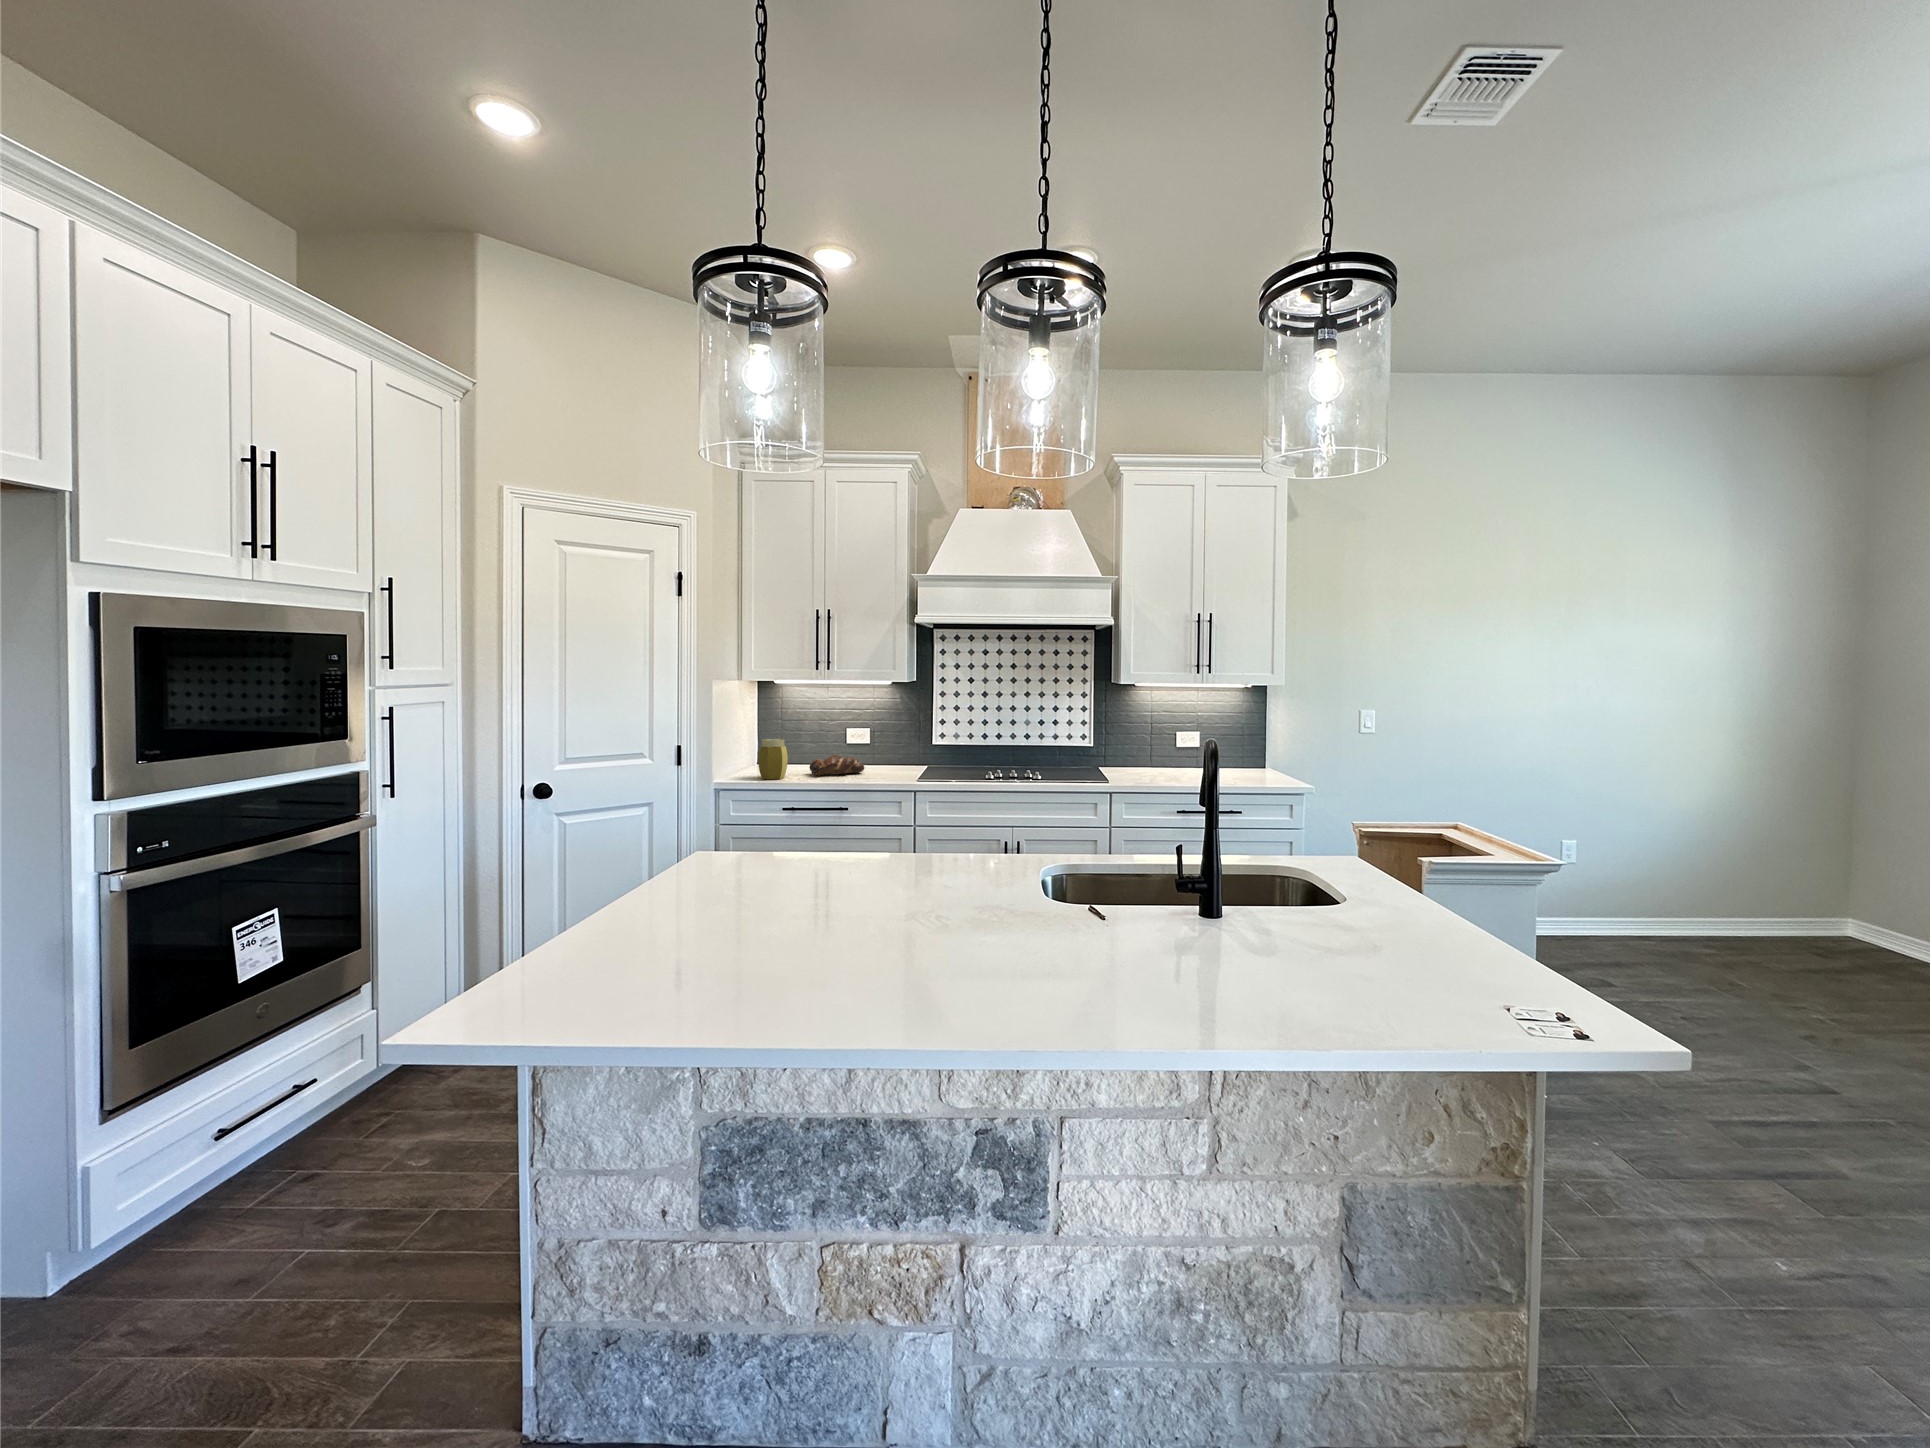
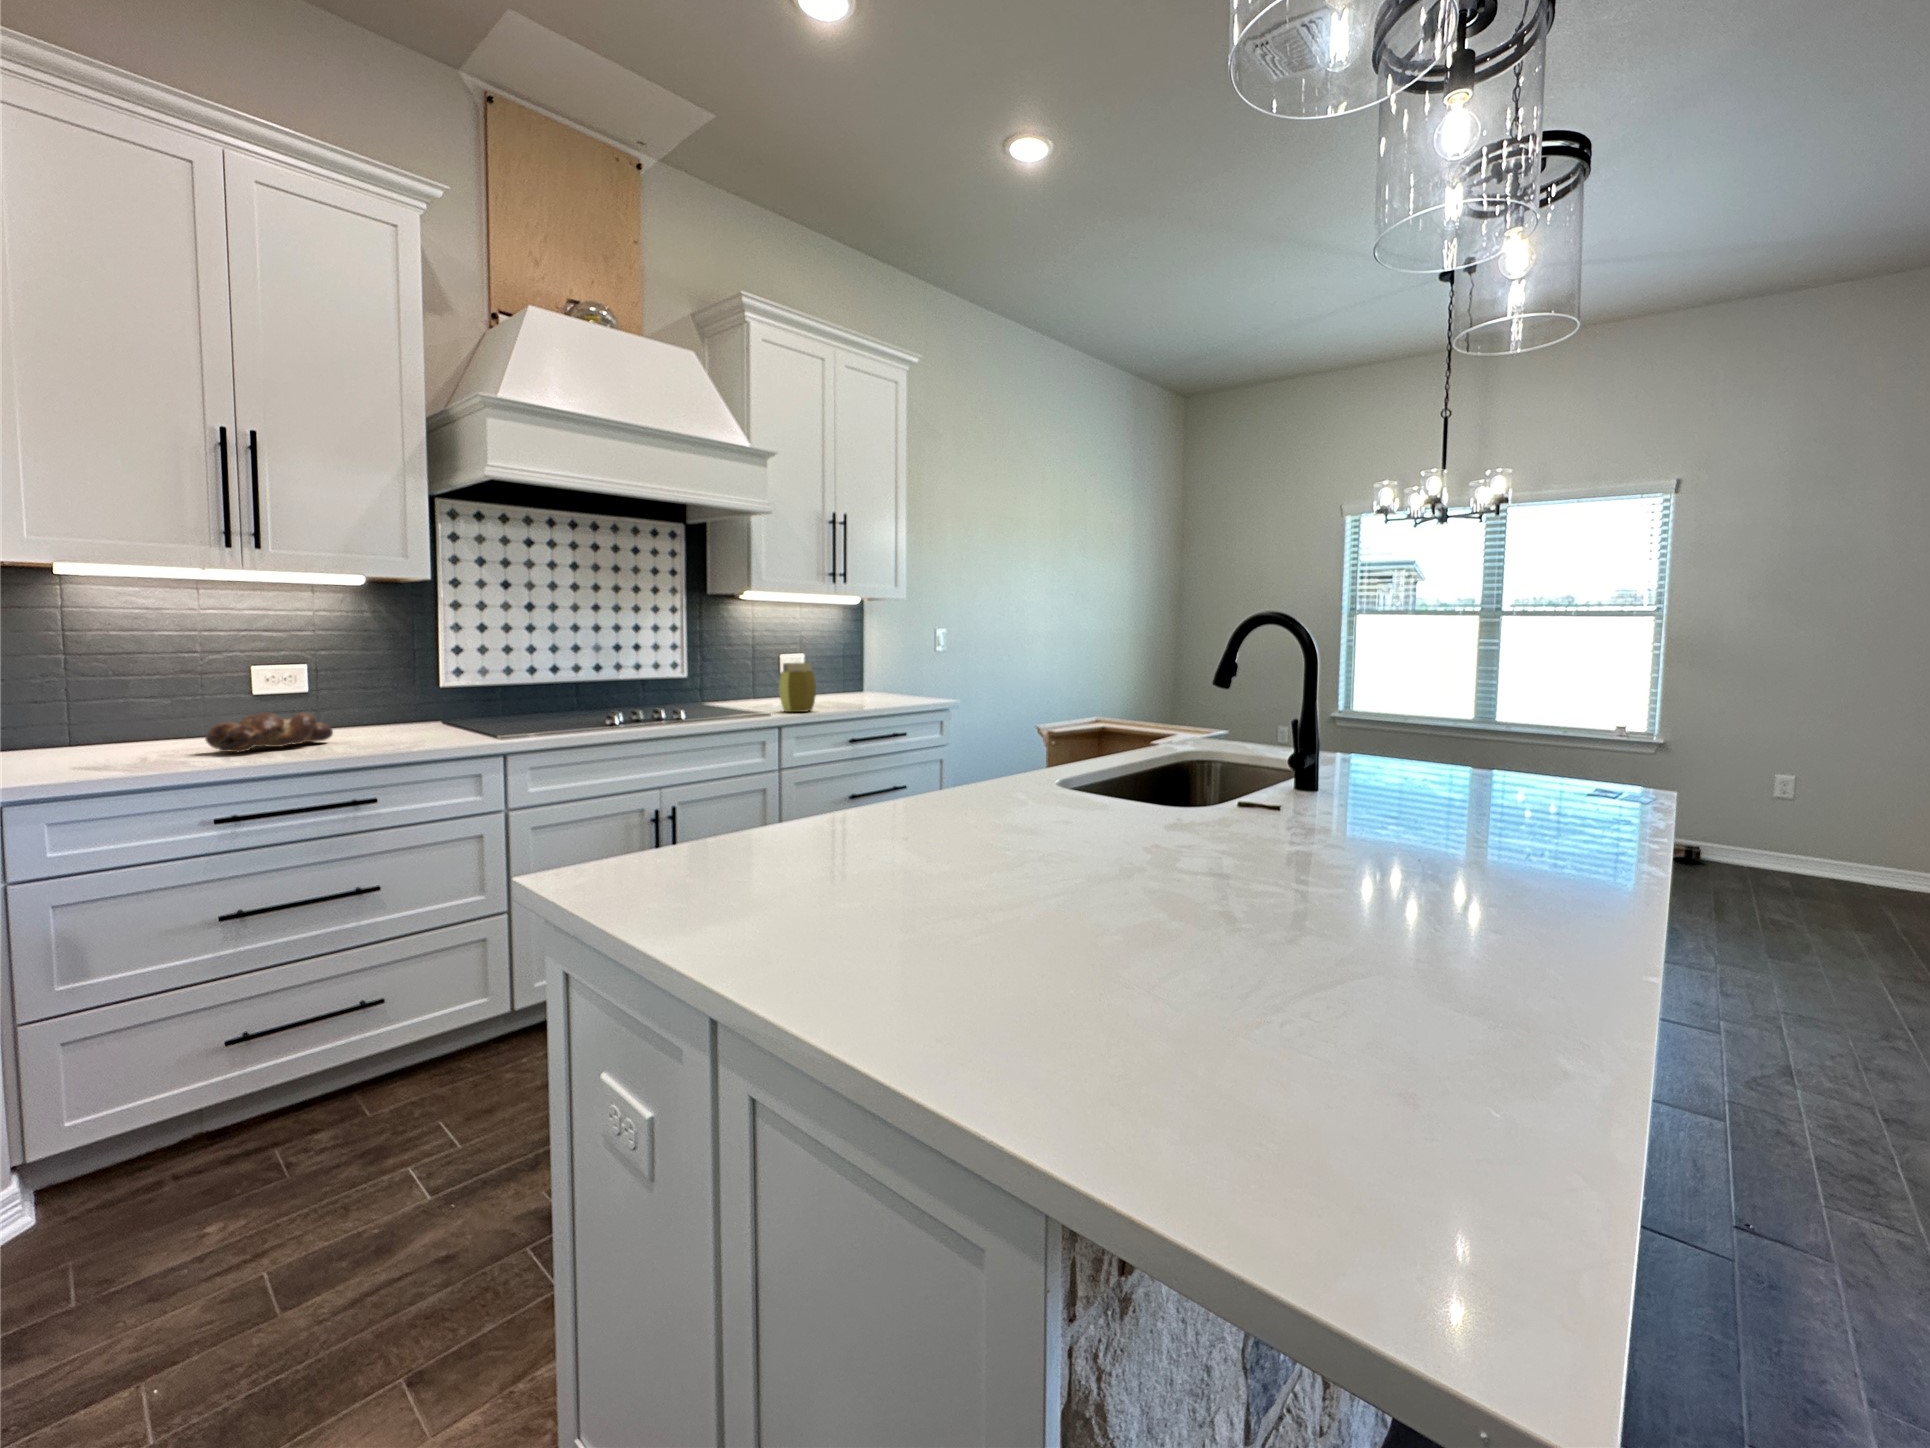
jar: present [758,739,788,779] -> present [779,663,816,712]

